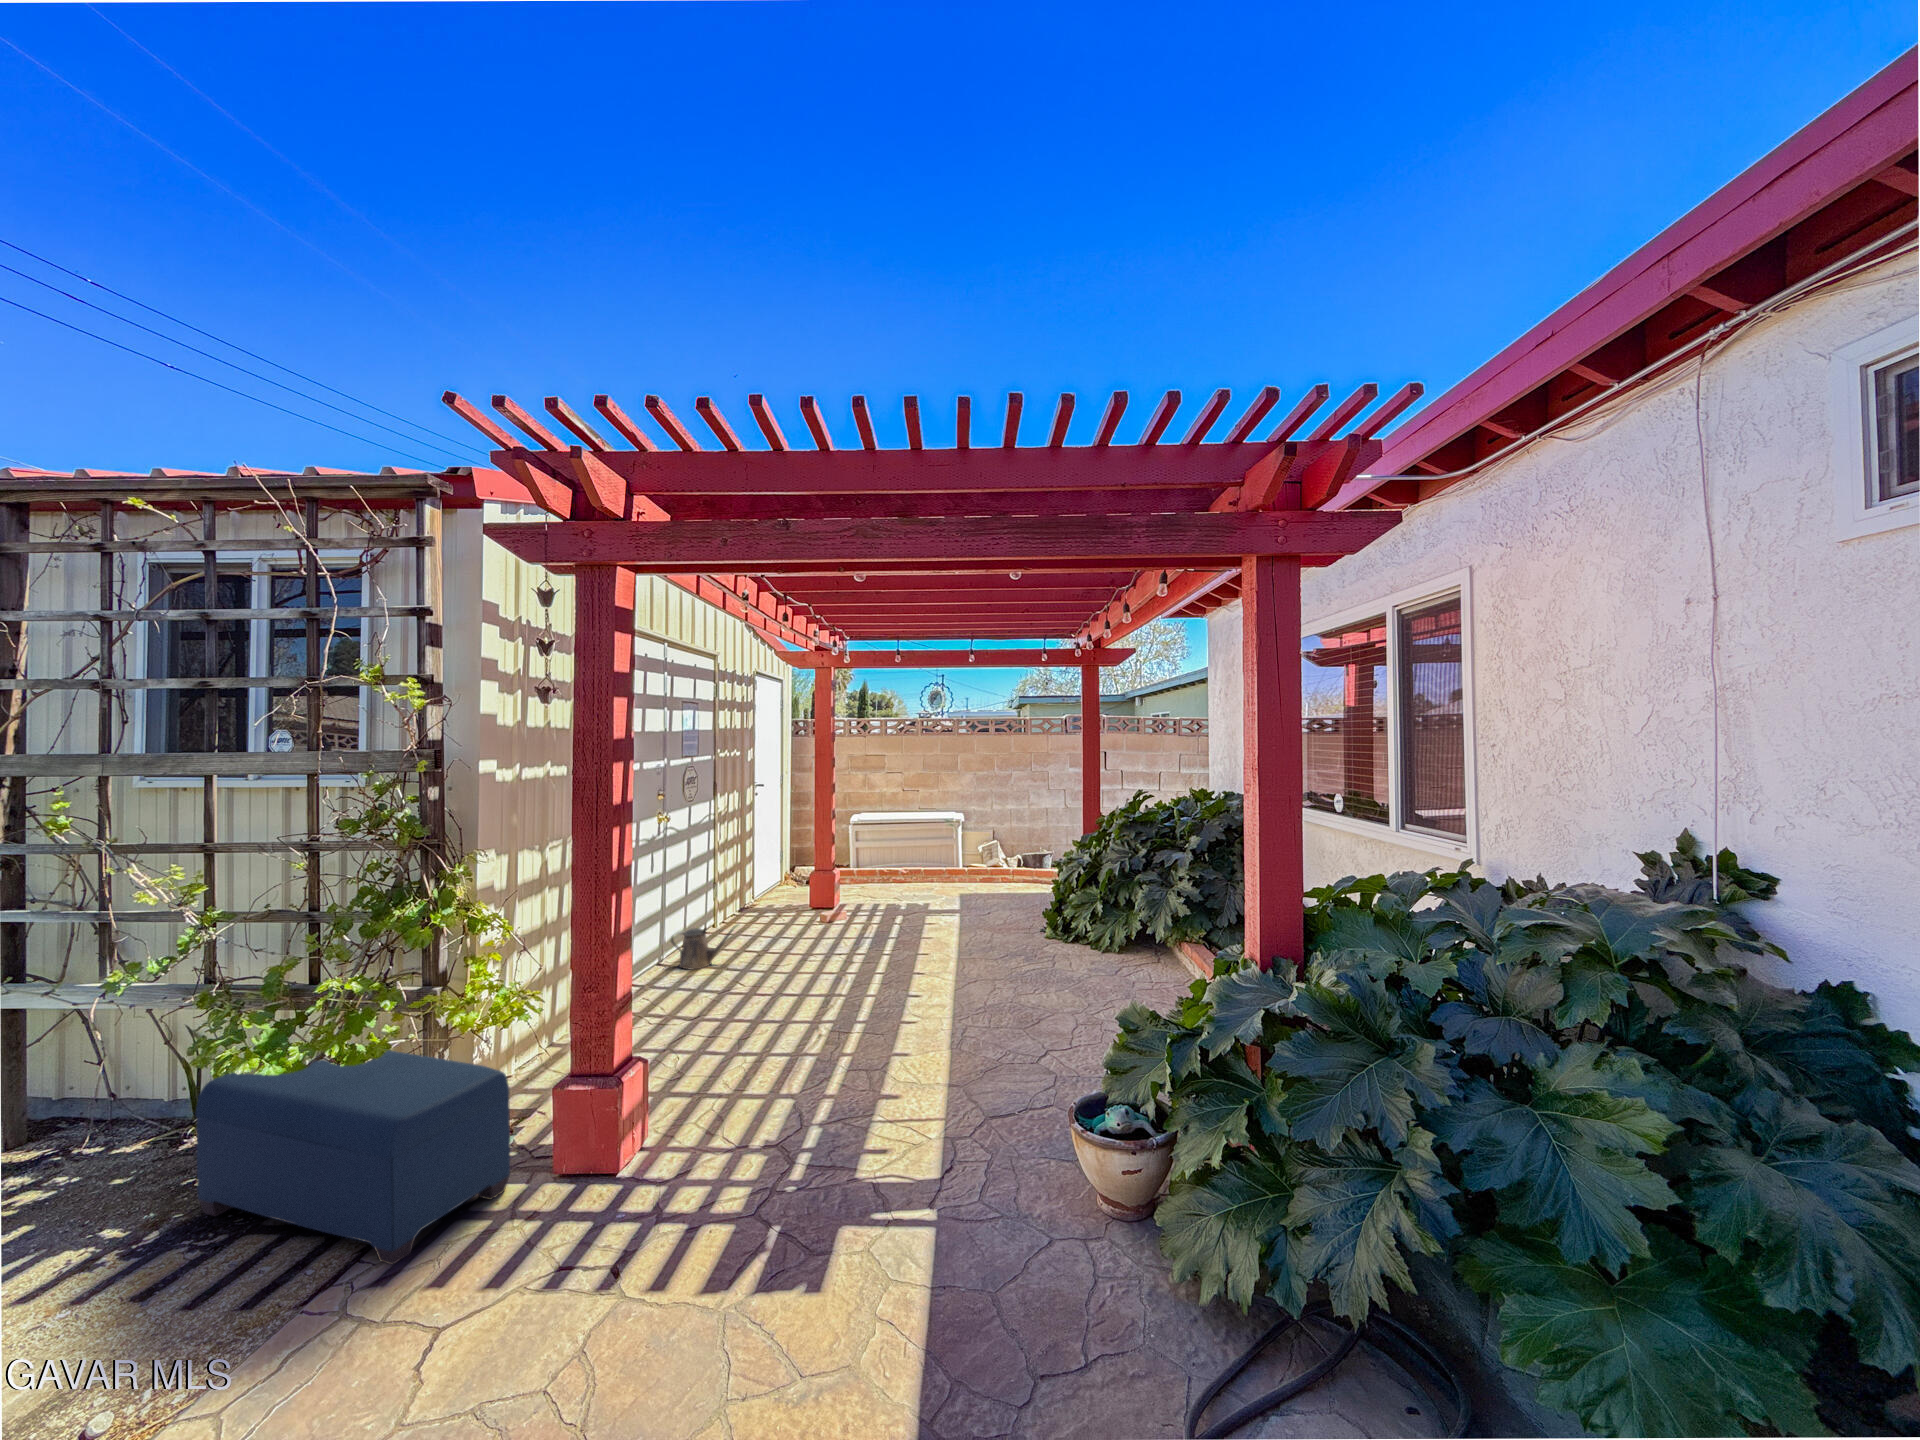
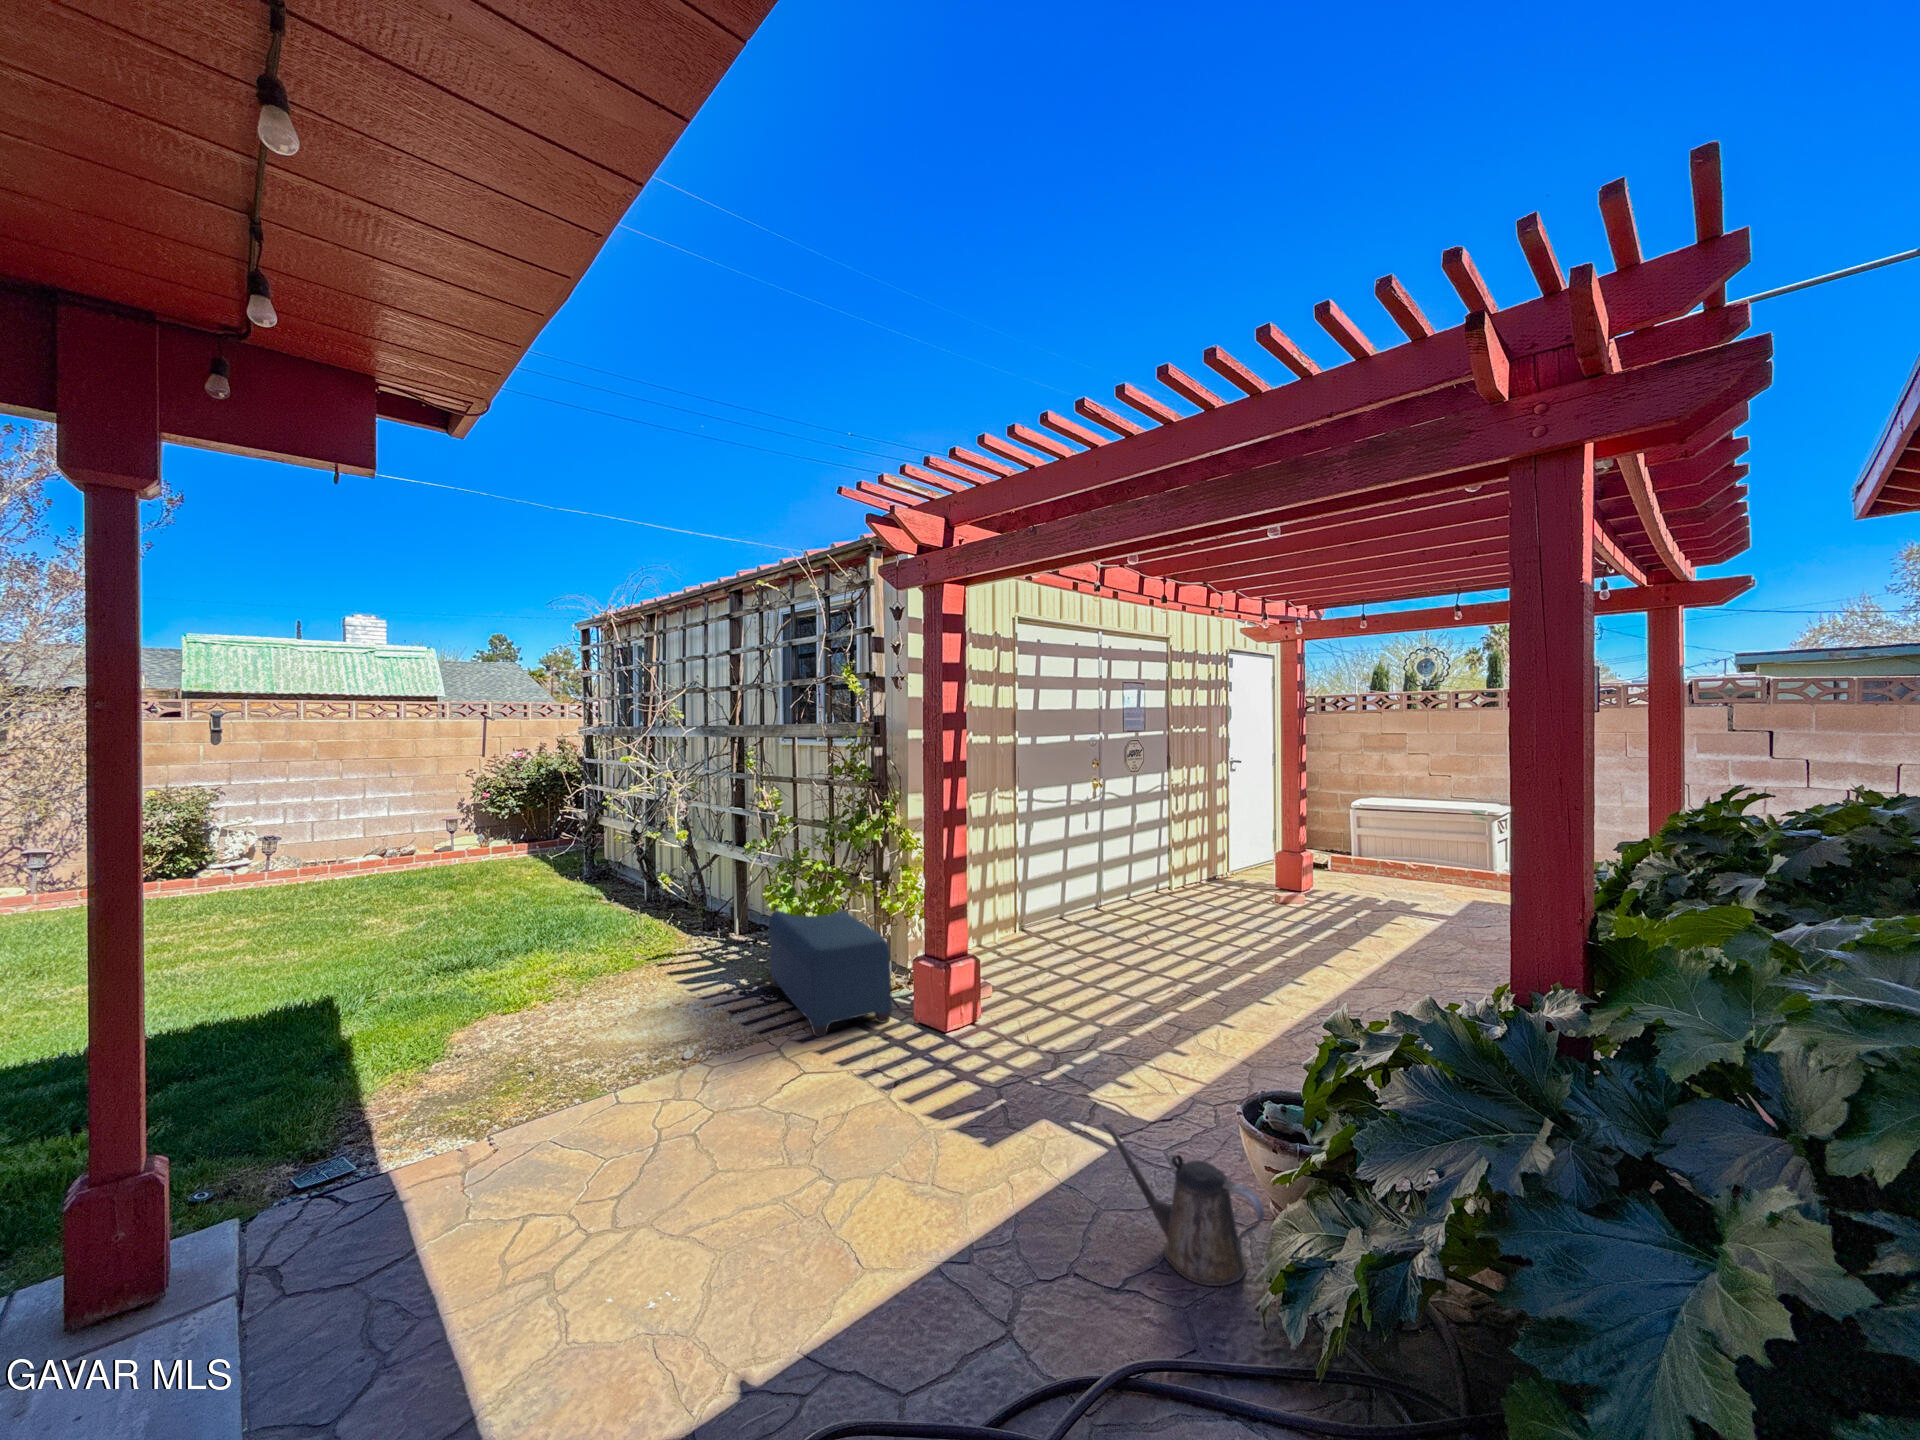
watering can: present [671,925,738,970] -> present [1102,1122,1265,1286]

